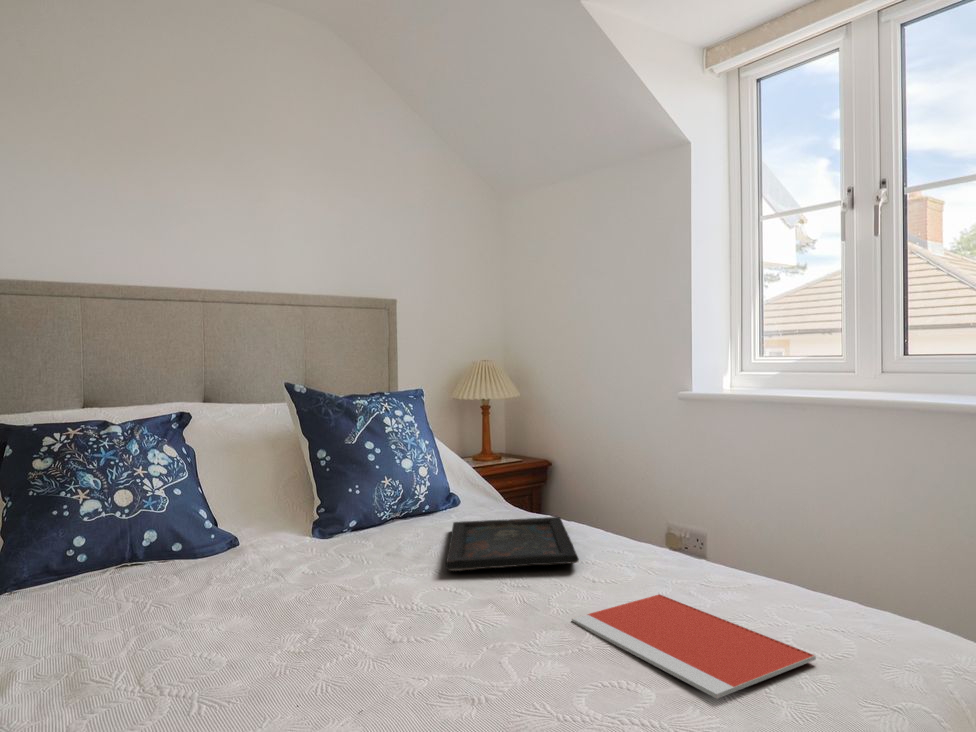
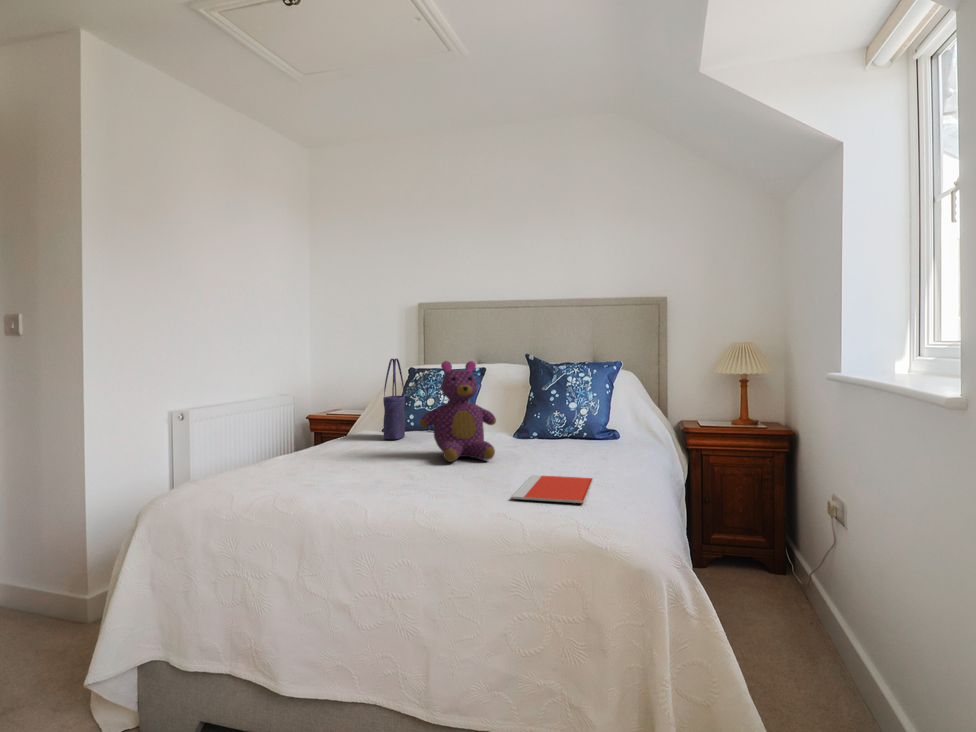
teddy bear: none [250,405,428,636] -> present [420,361,496,462]
tote bag: none [36,412,89,612] -> present [383,359,405,439]
tray: present [446,517,579,571] -> none [527,440,635,462]

